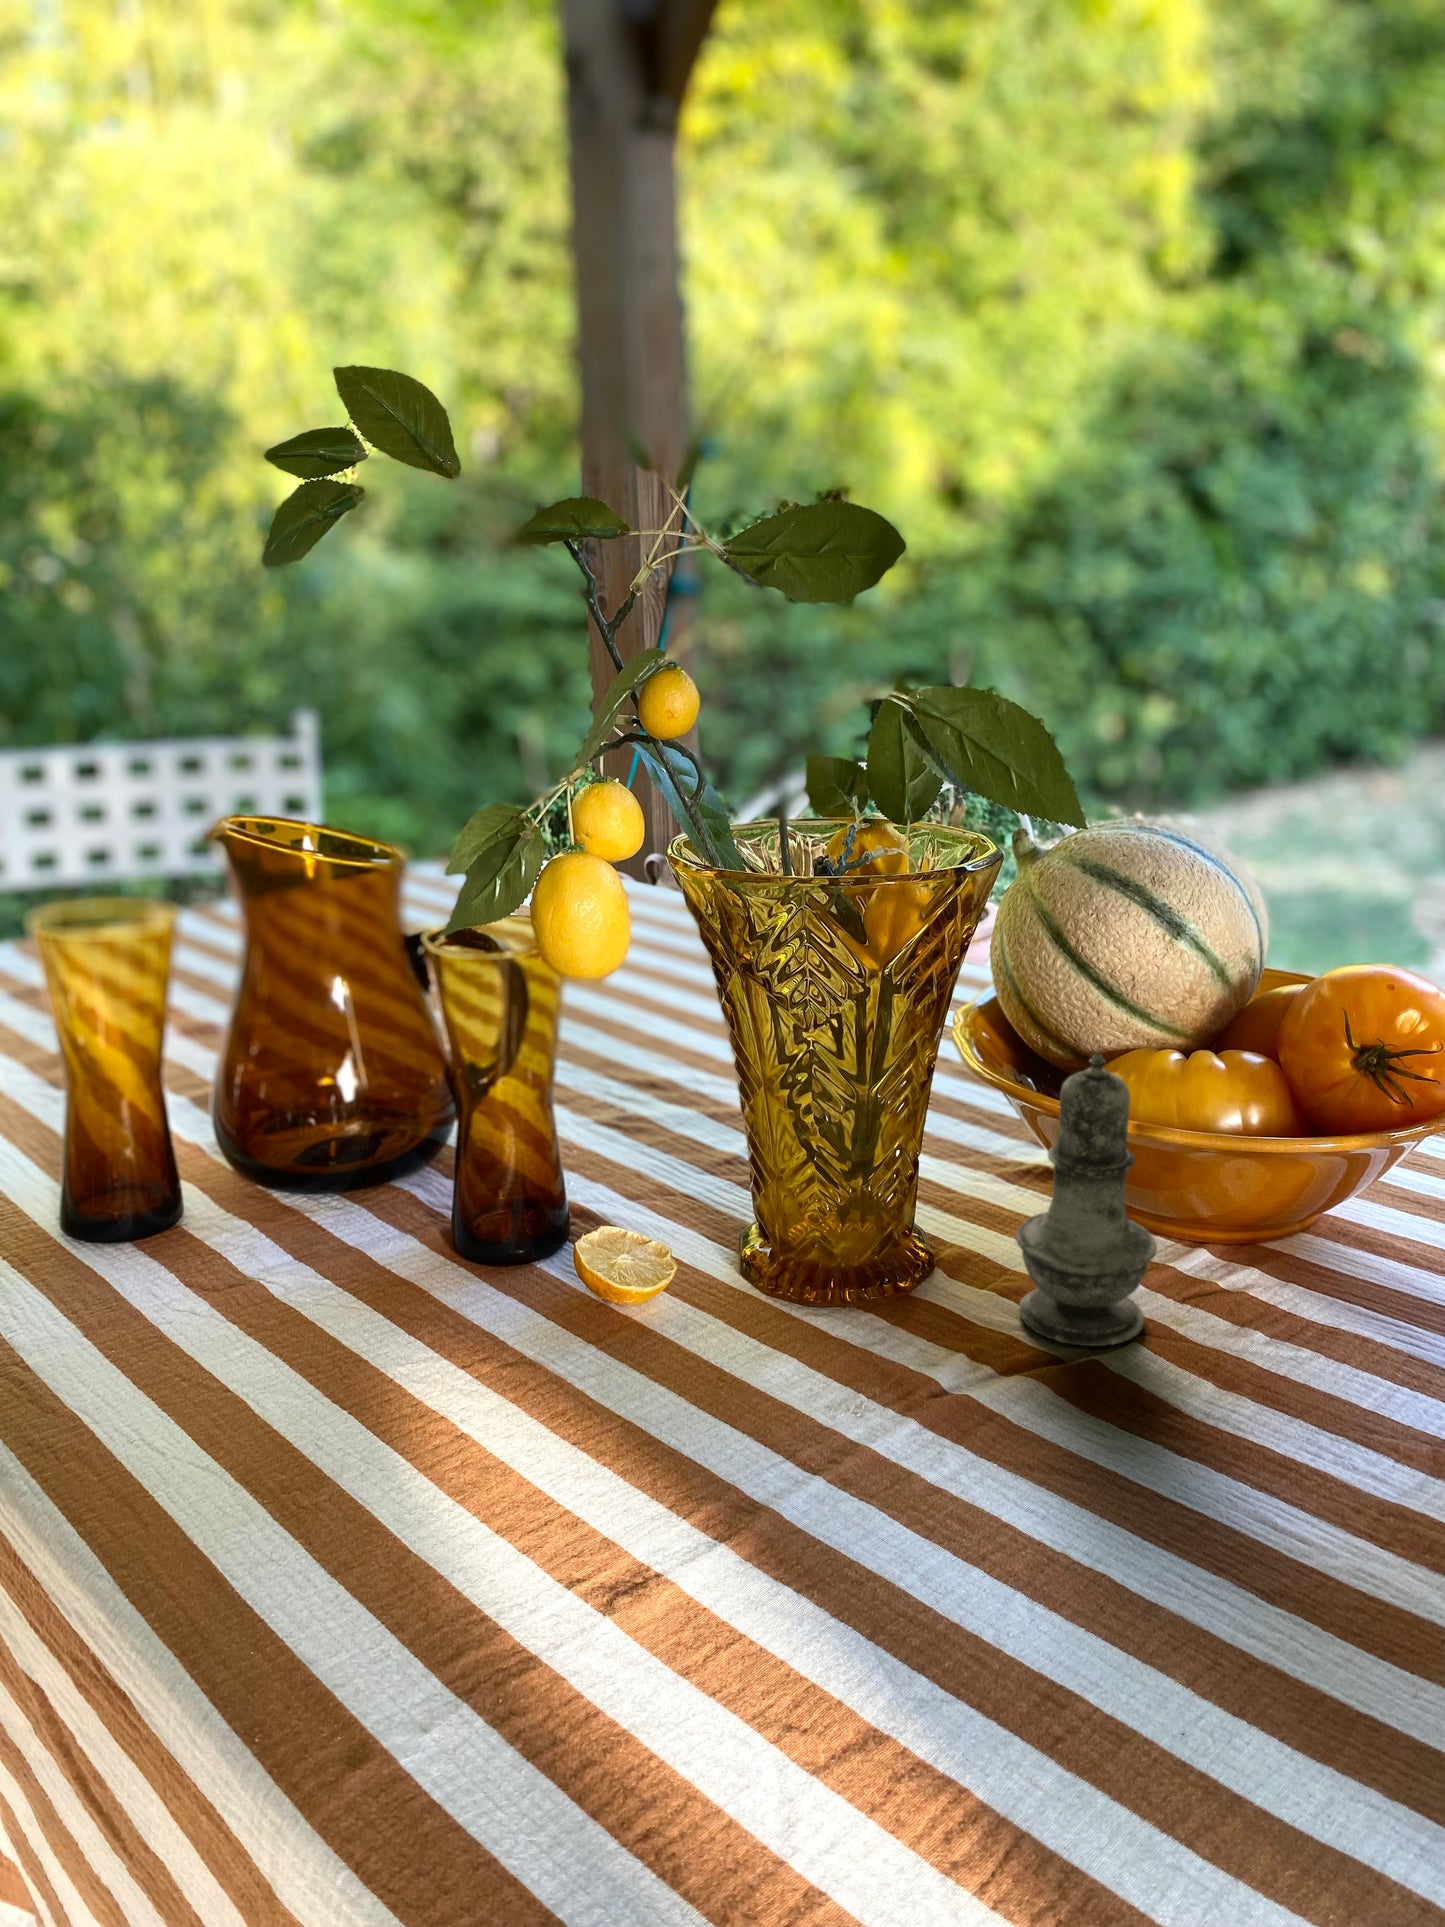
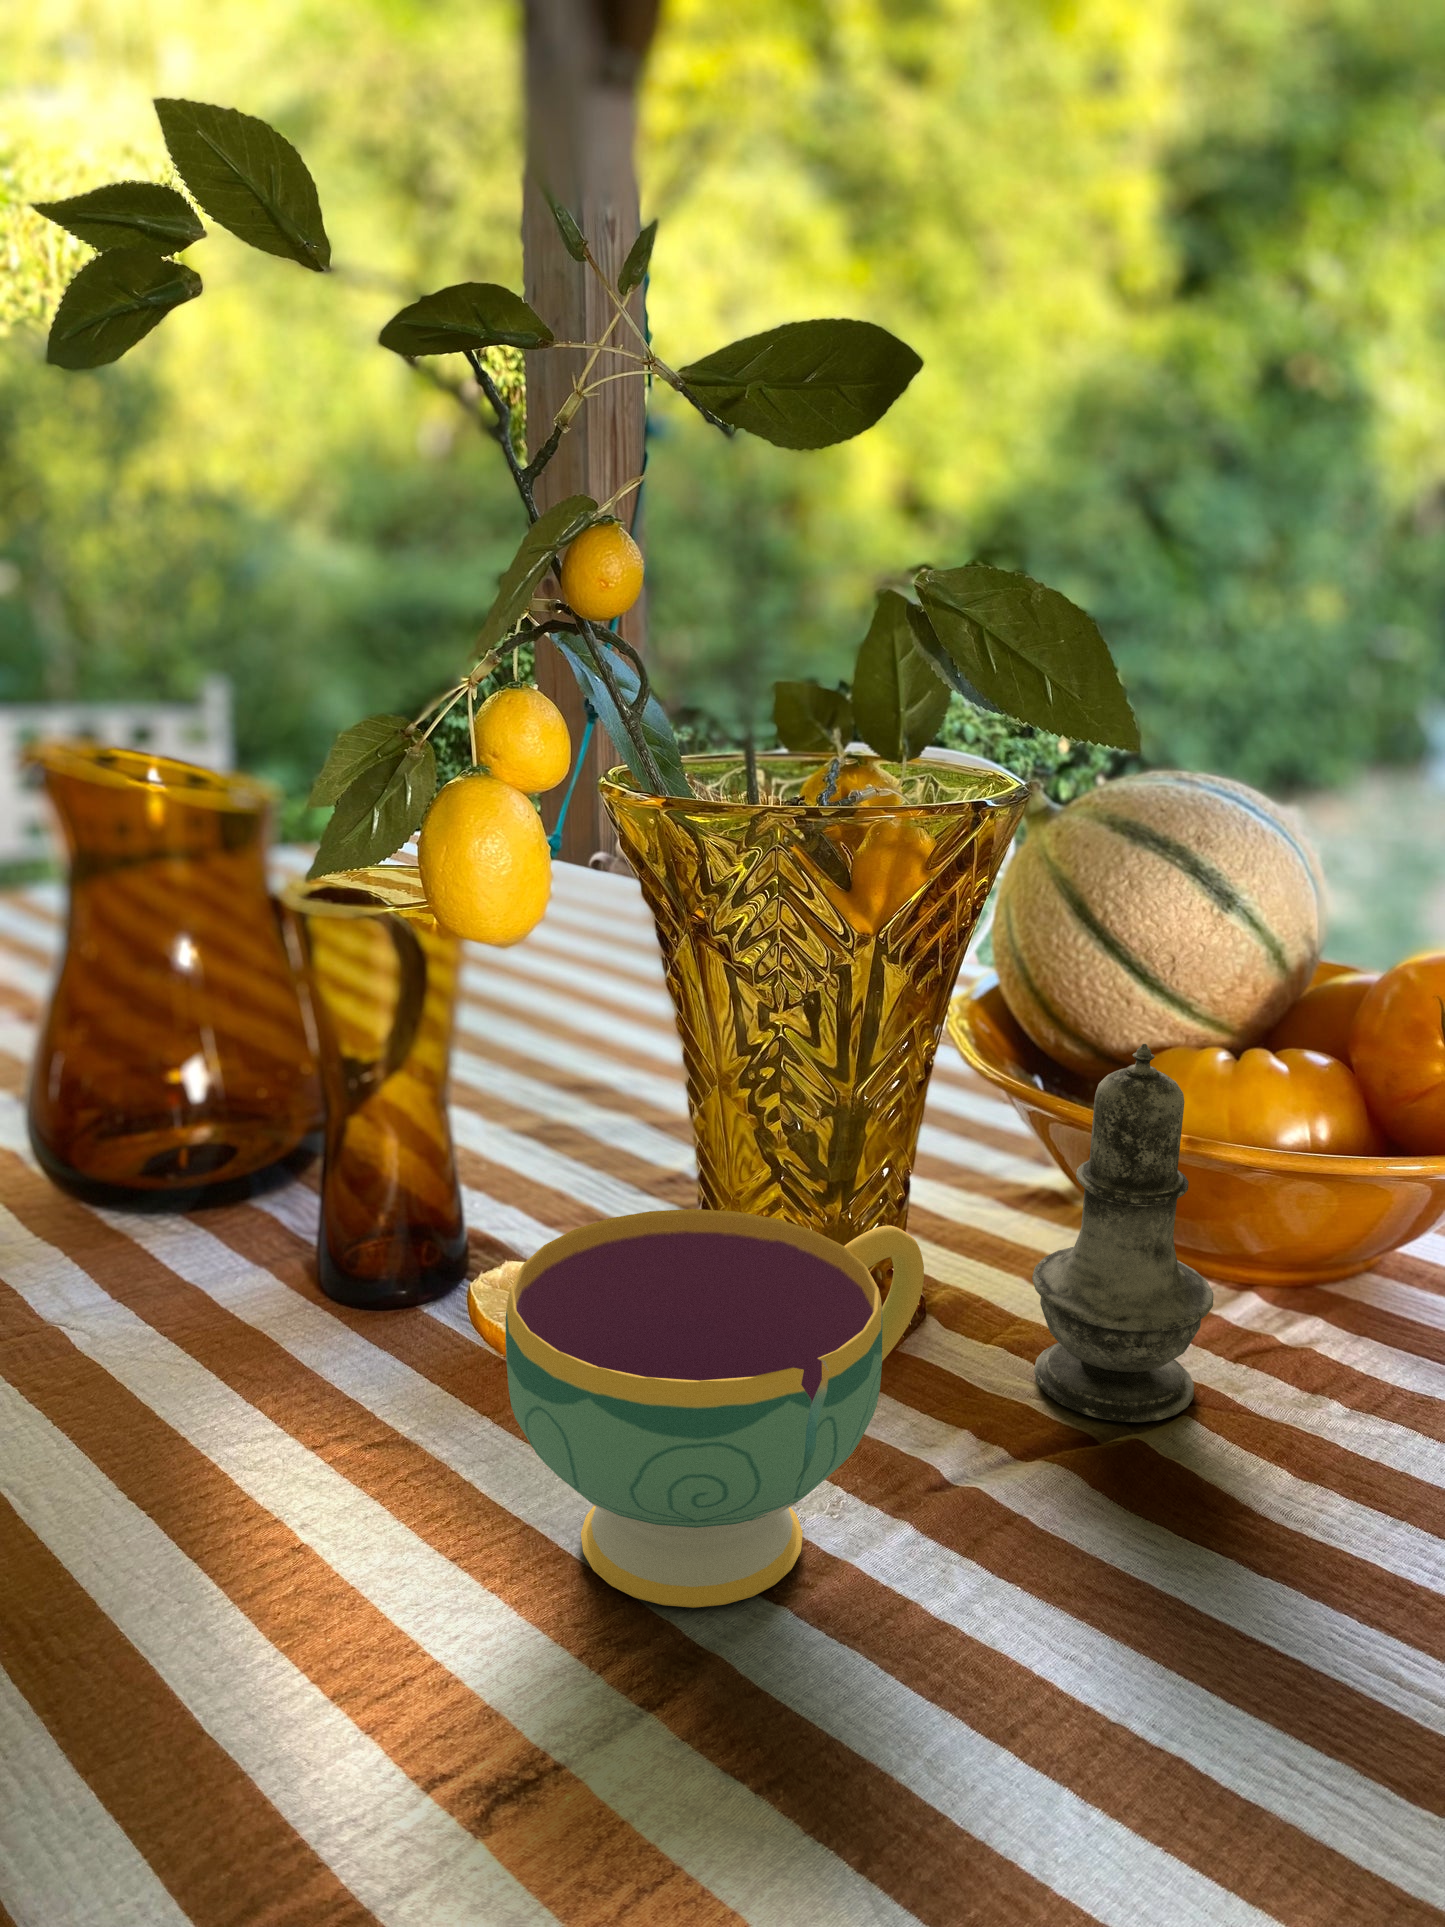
teacup: none [611,1183,925,1475] -> present [505,1209,924,1608]

